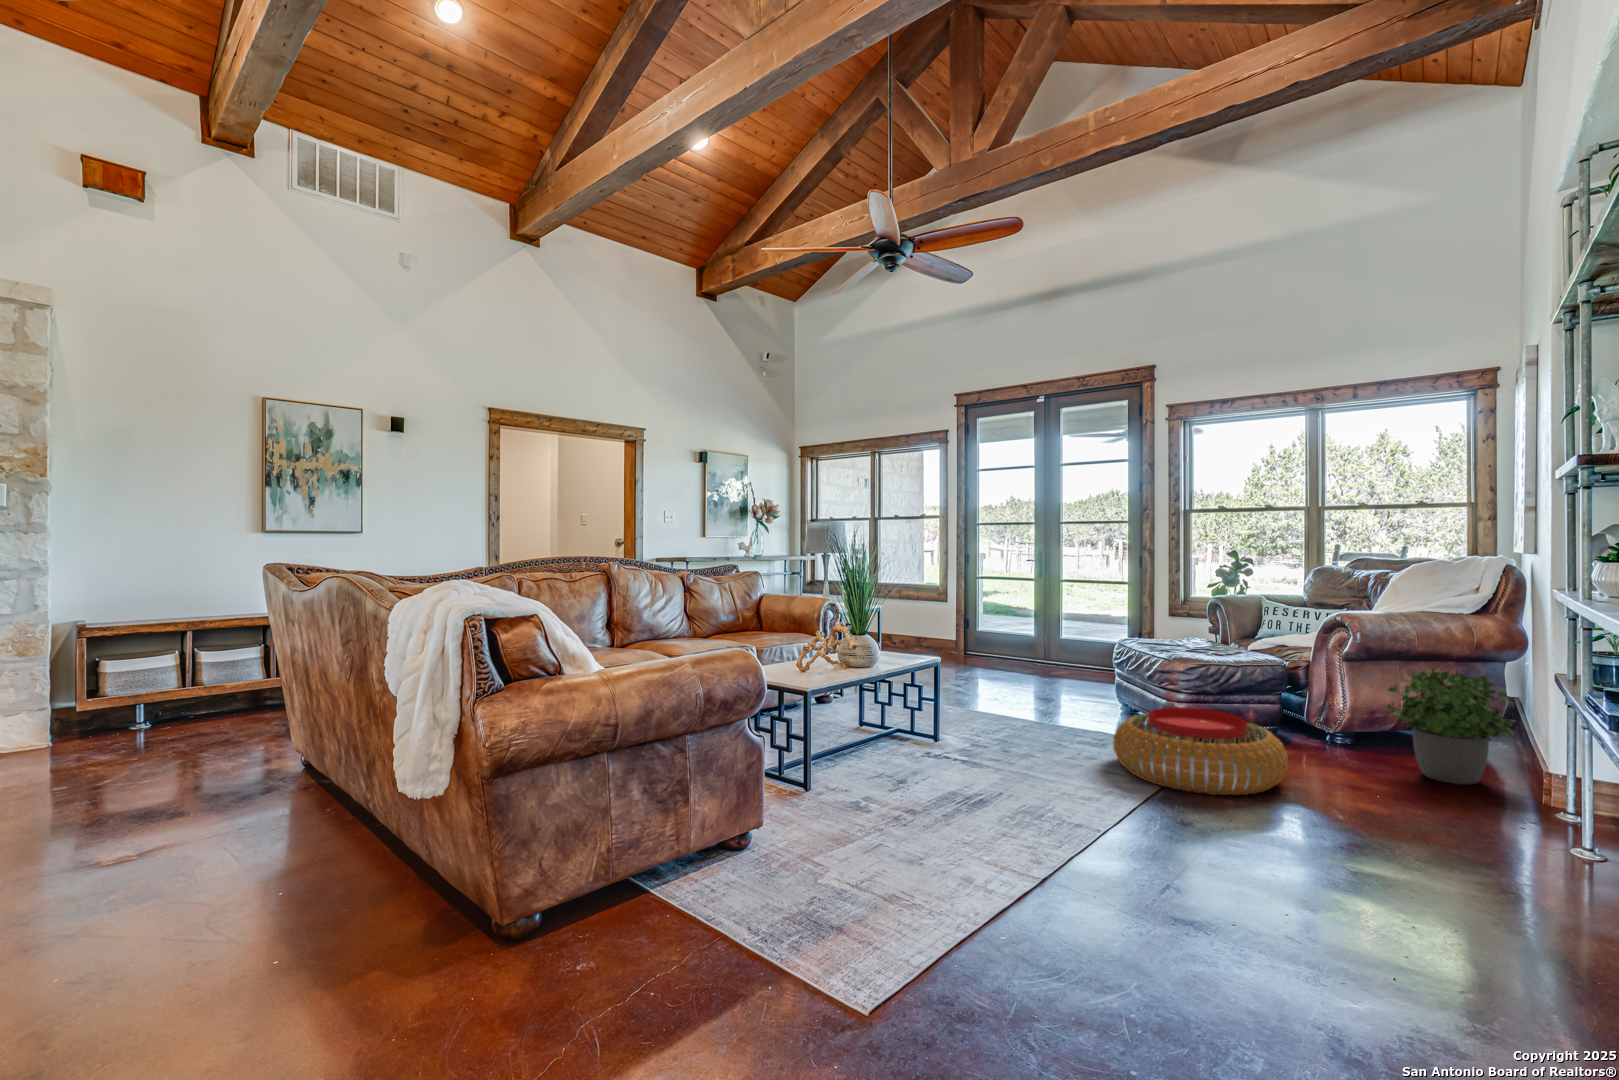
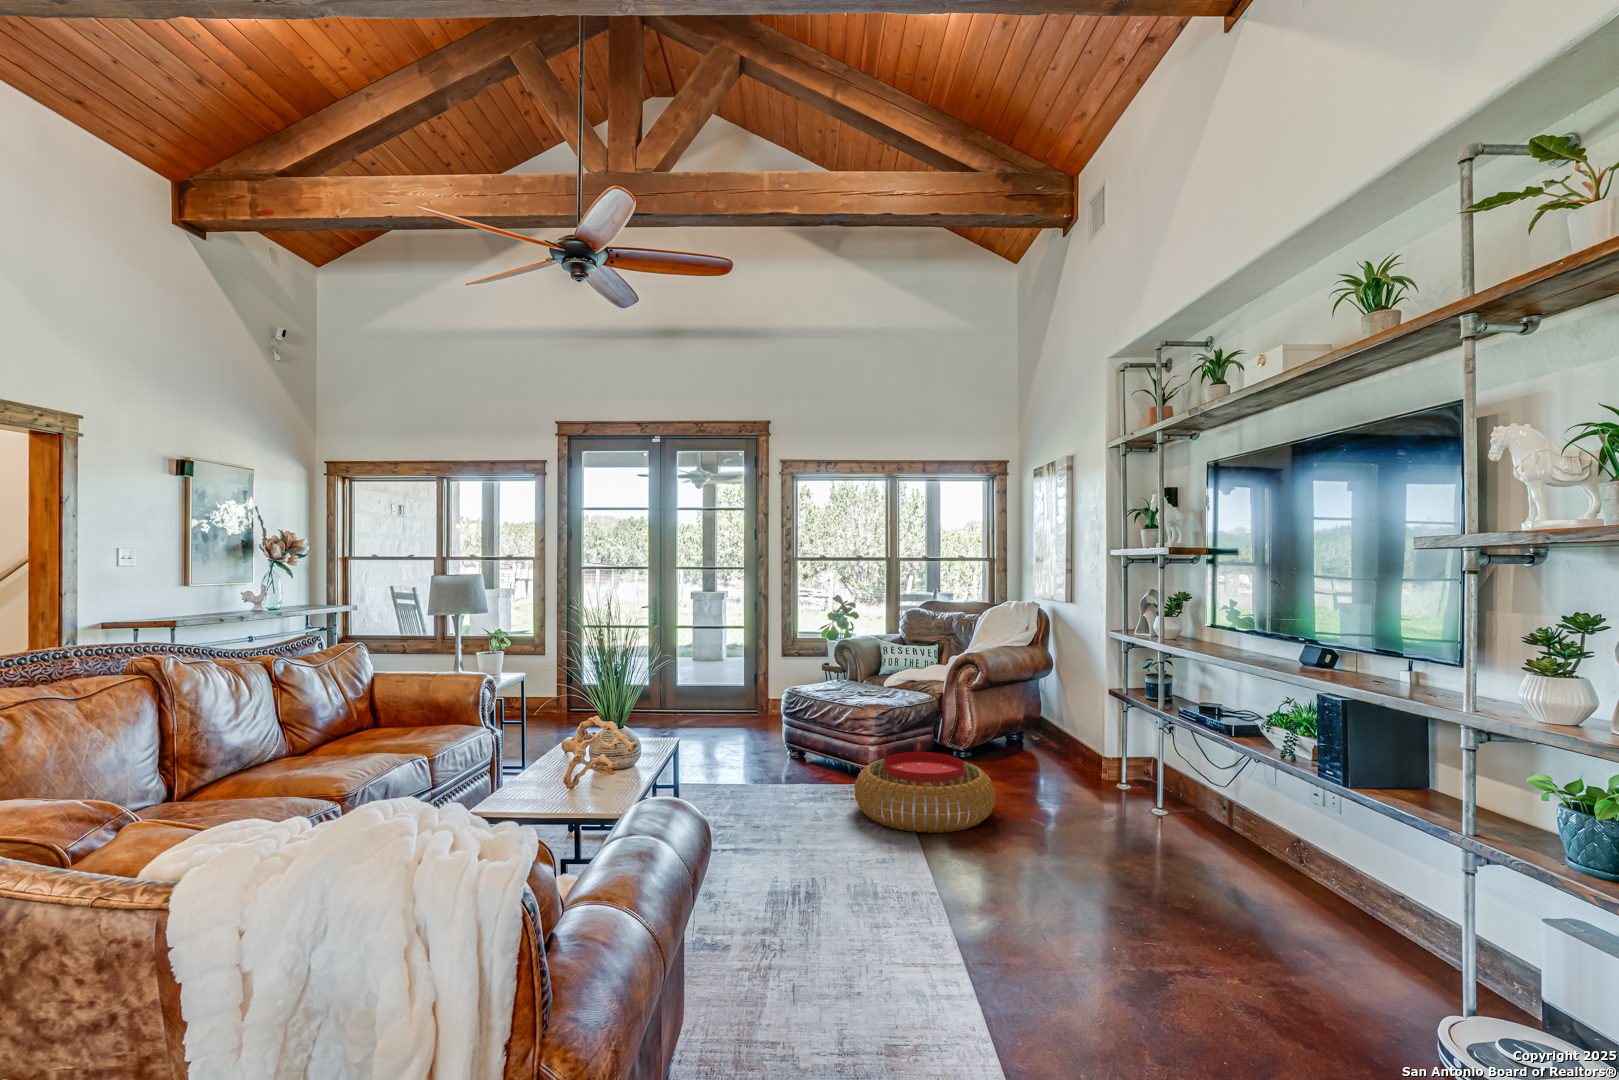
potted plant: present [1386,666,1514,785] -> none [1019,691,1094,781]

